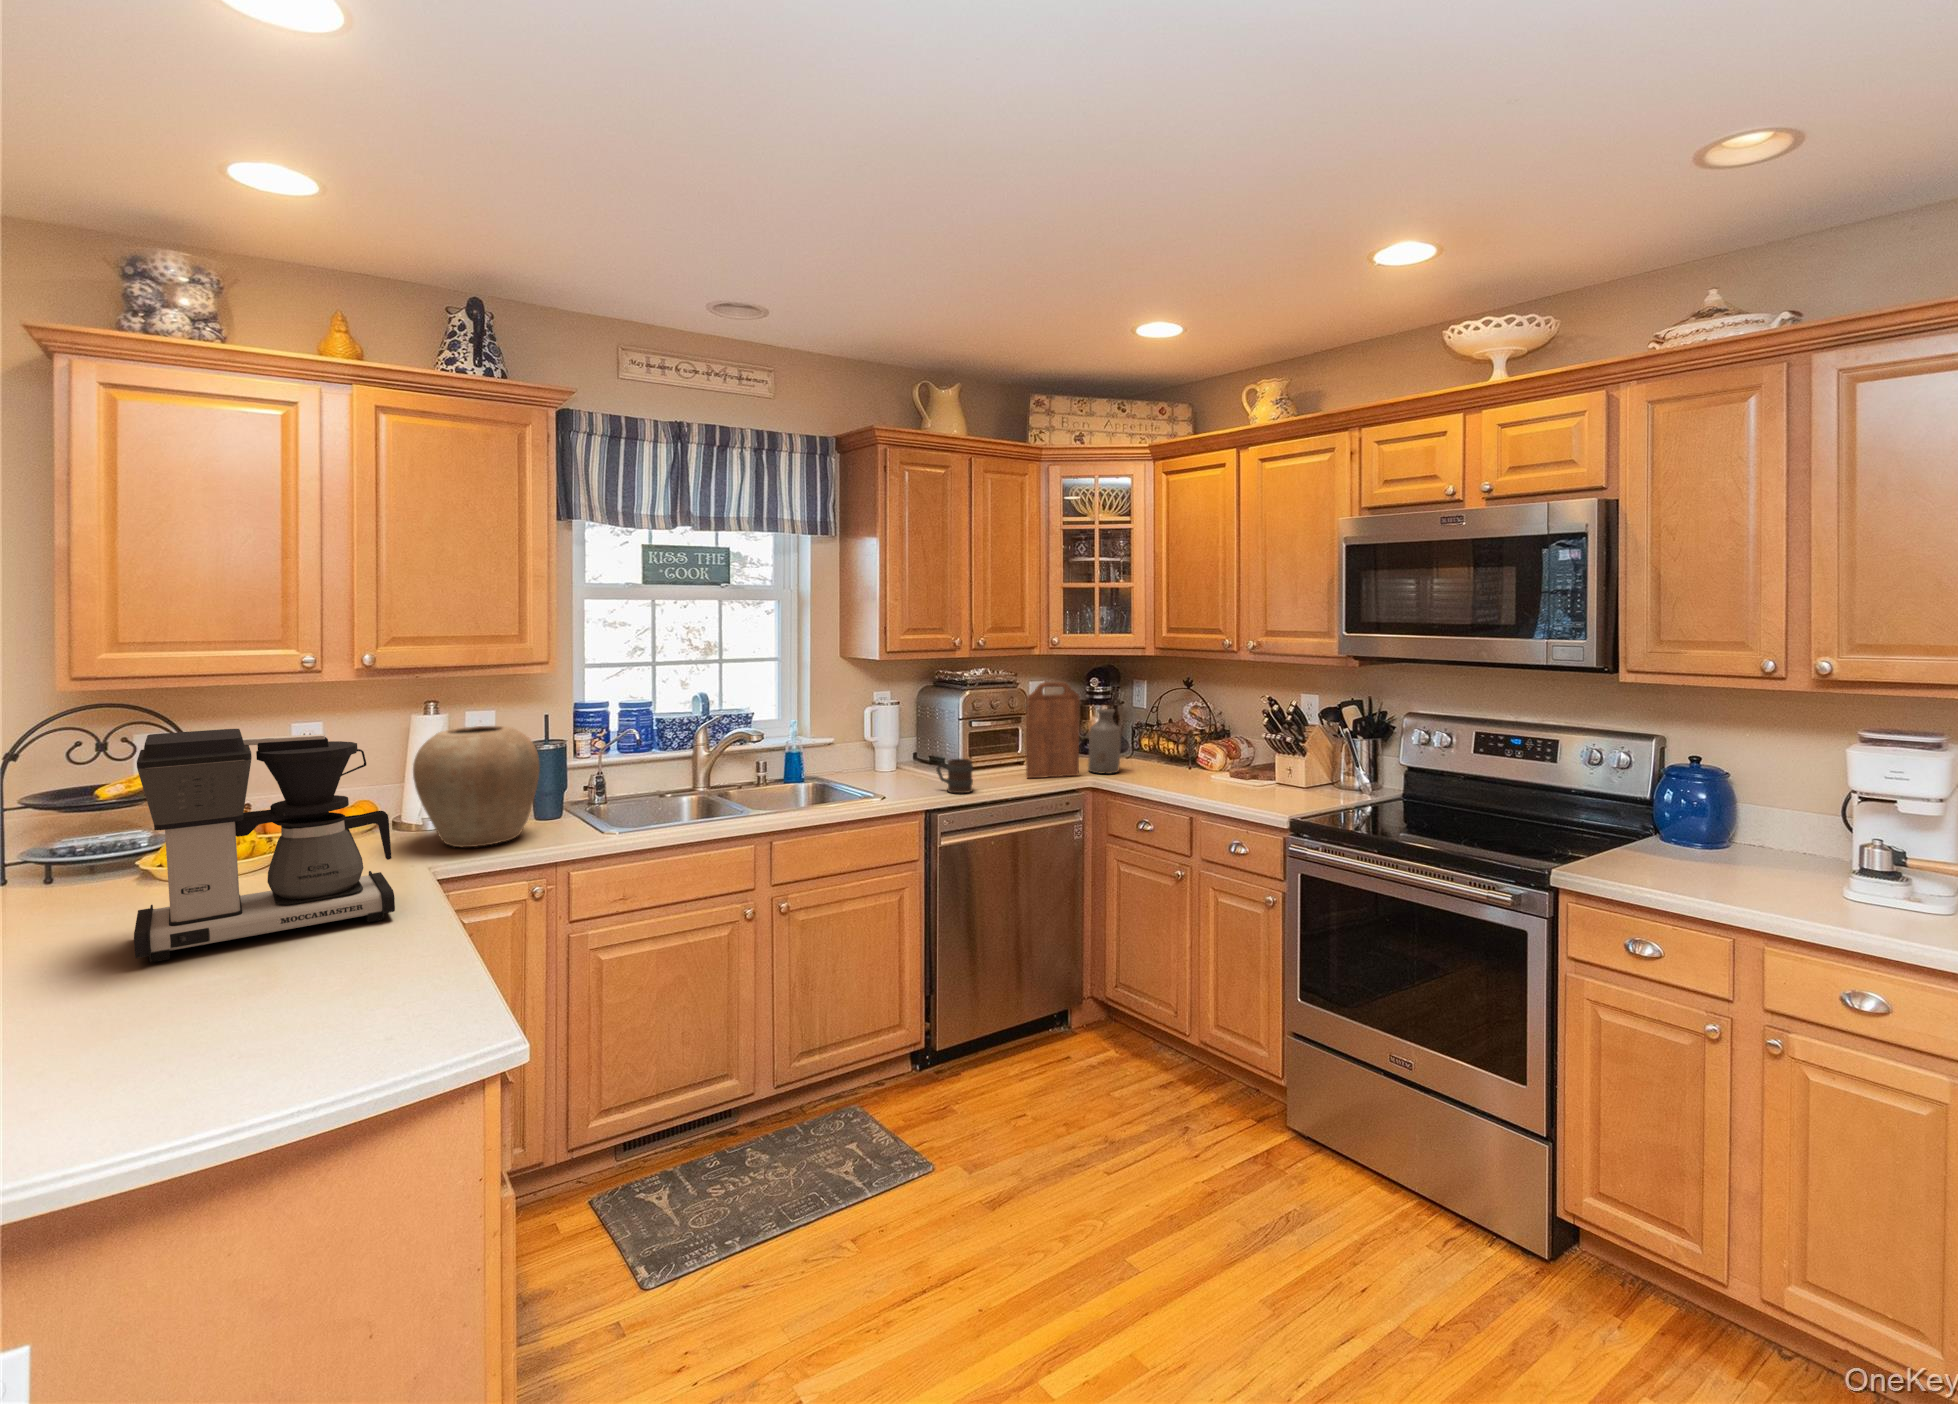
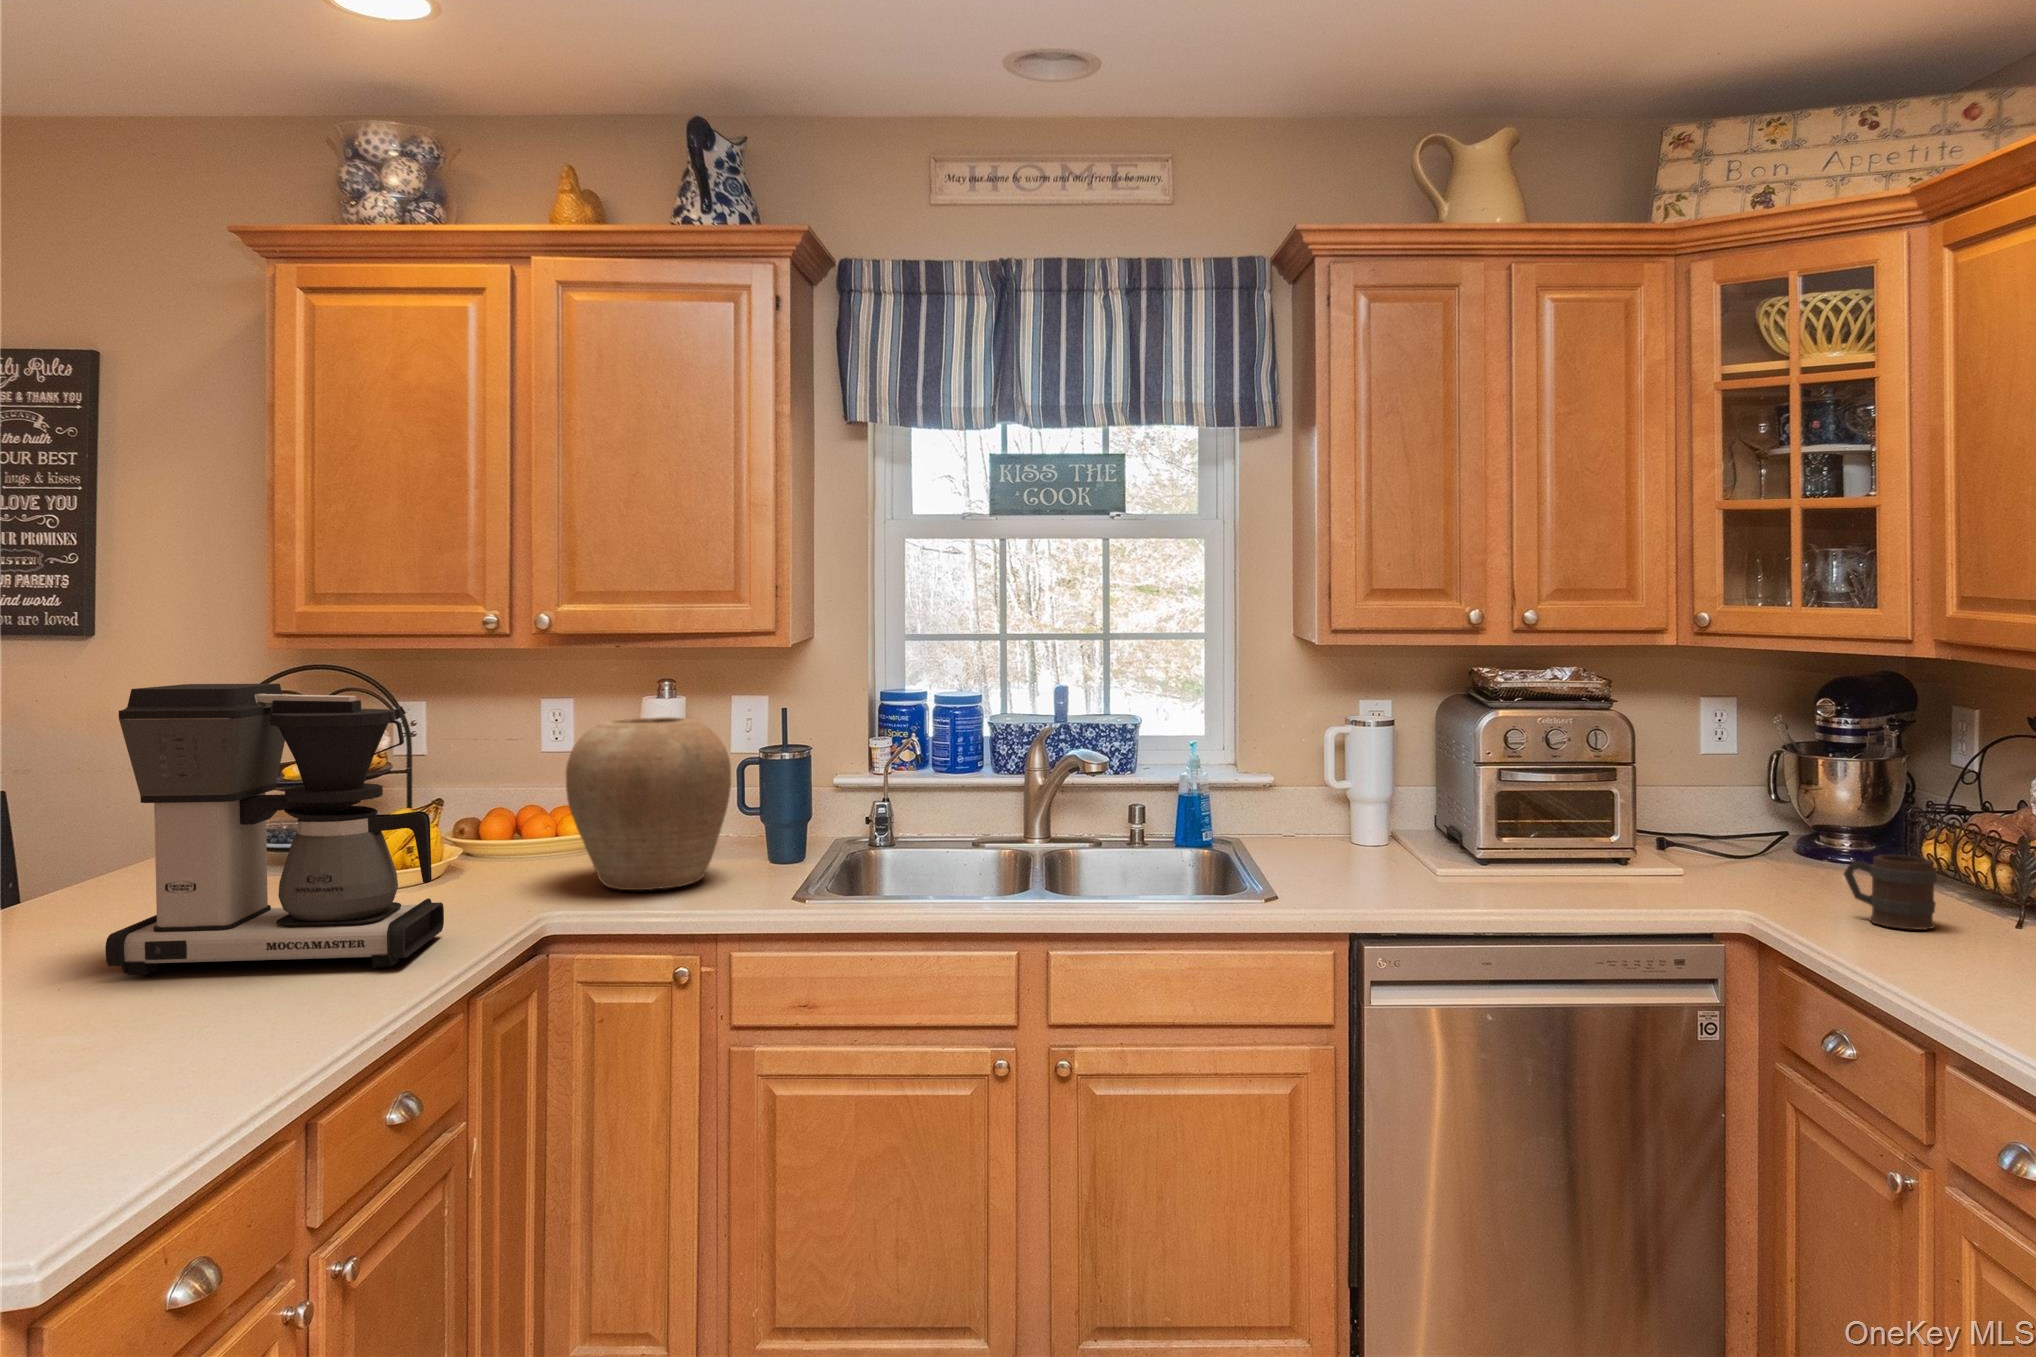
cutting board: present [1026,682,1080,778] -> none [1607,694,1736,897]
bottle: present [1088,709,1121,774] -> none [1765,759,1847,901]
mug: present [936,759,973,793] -> present [1844,855,1937,930]

